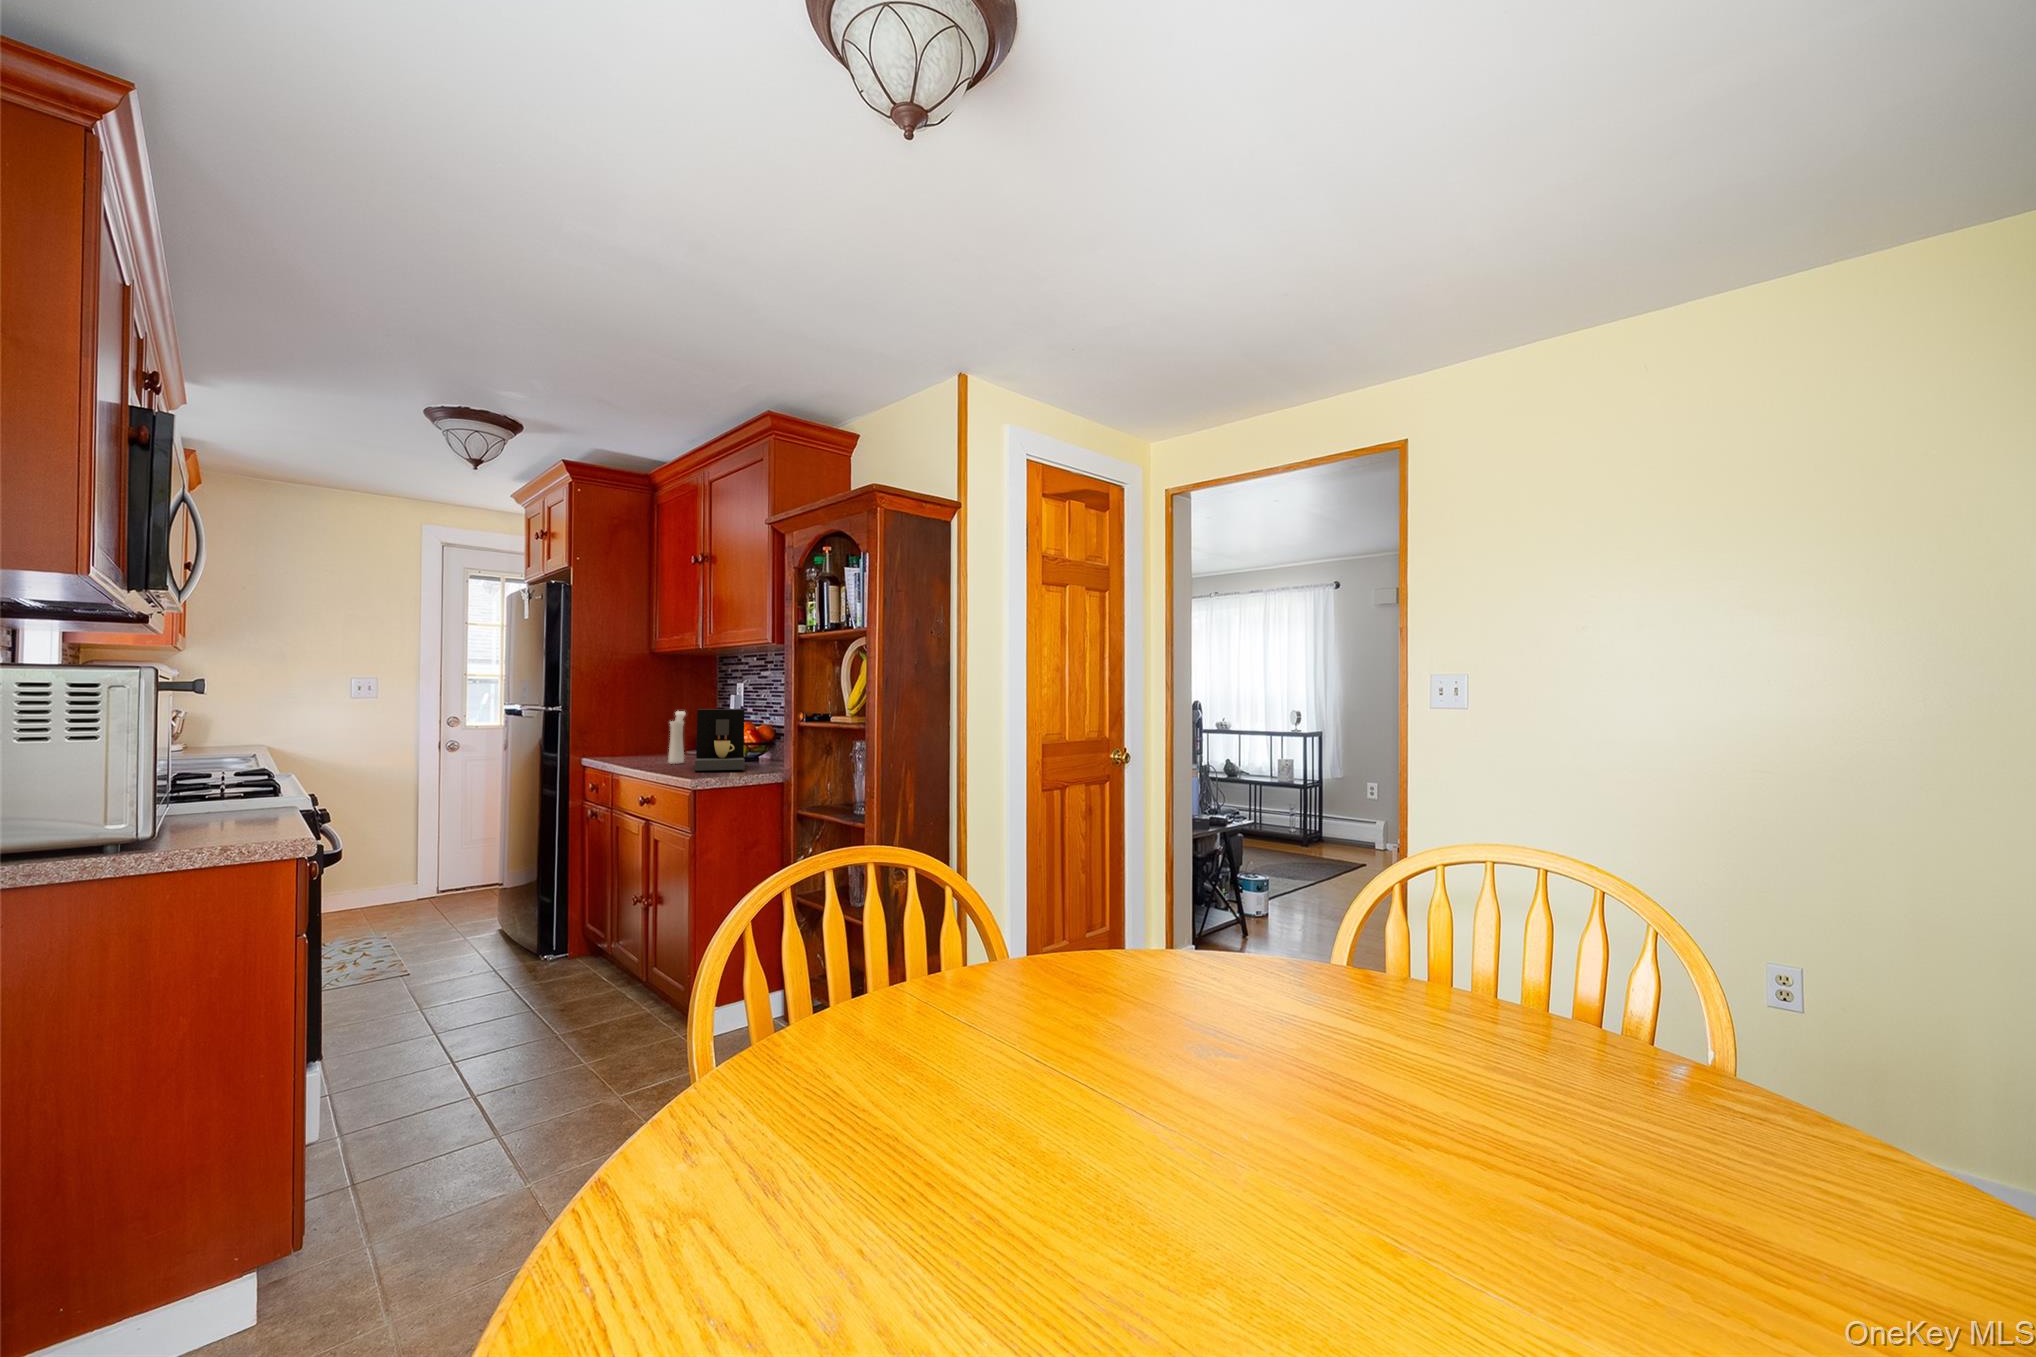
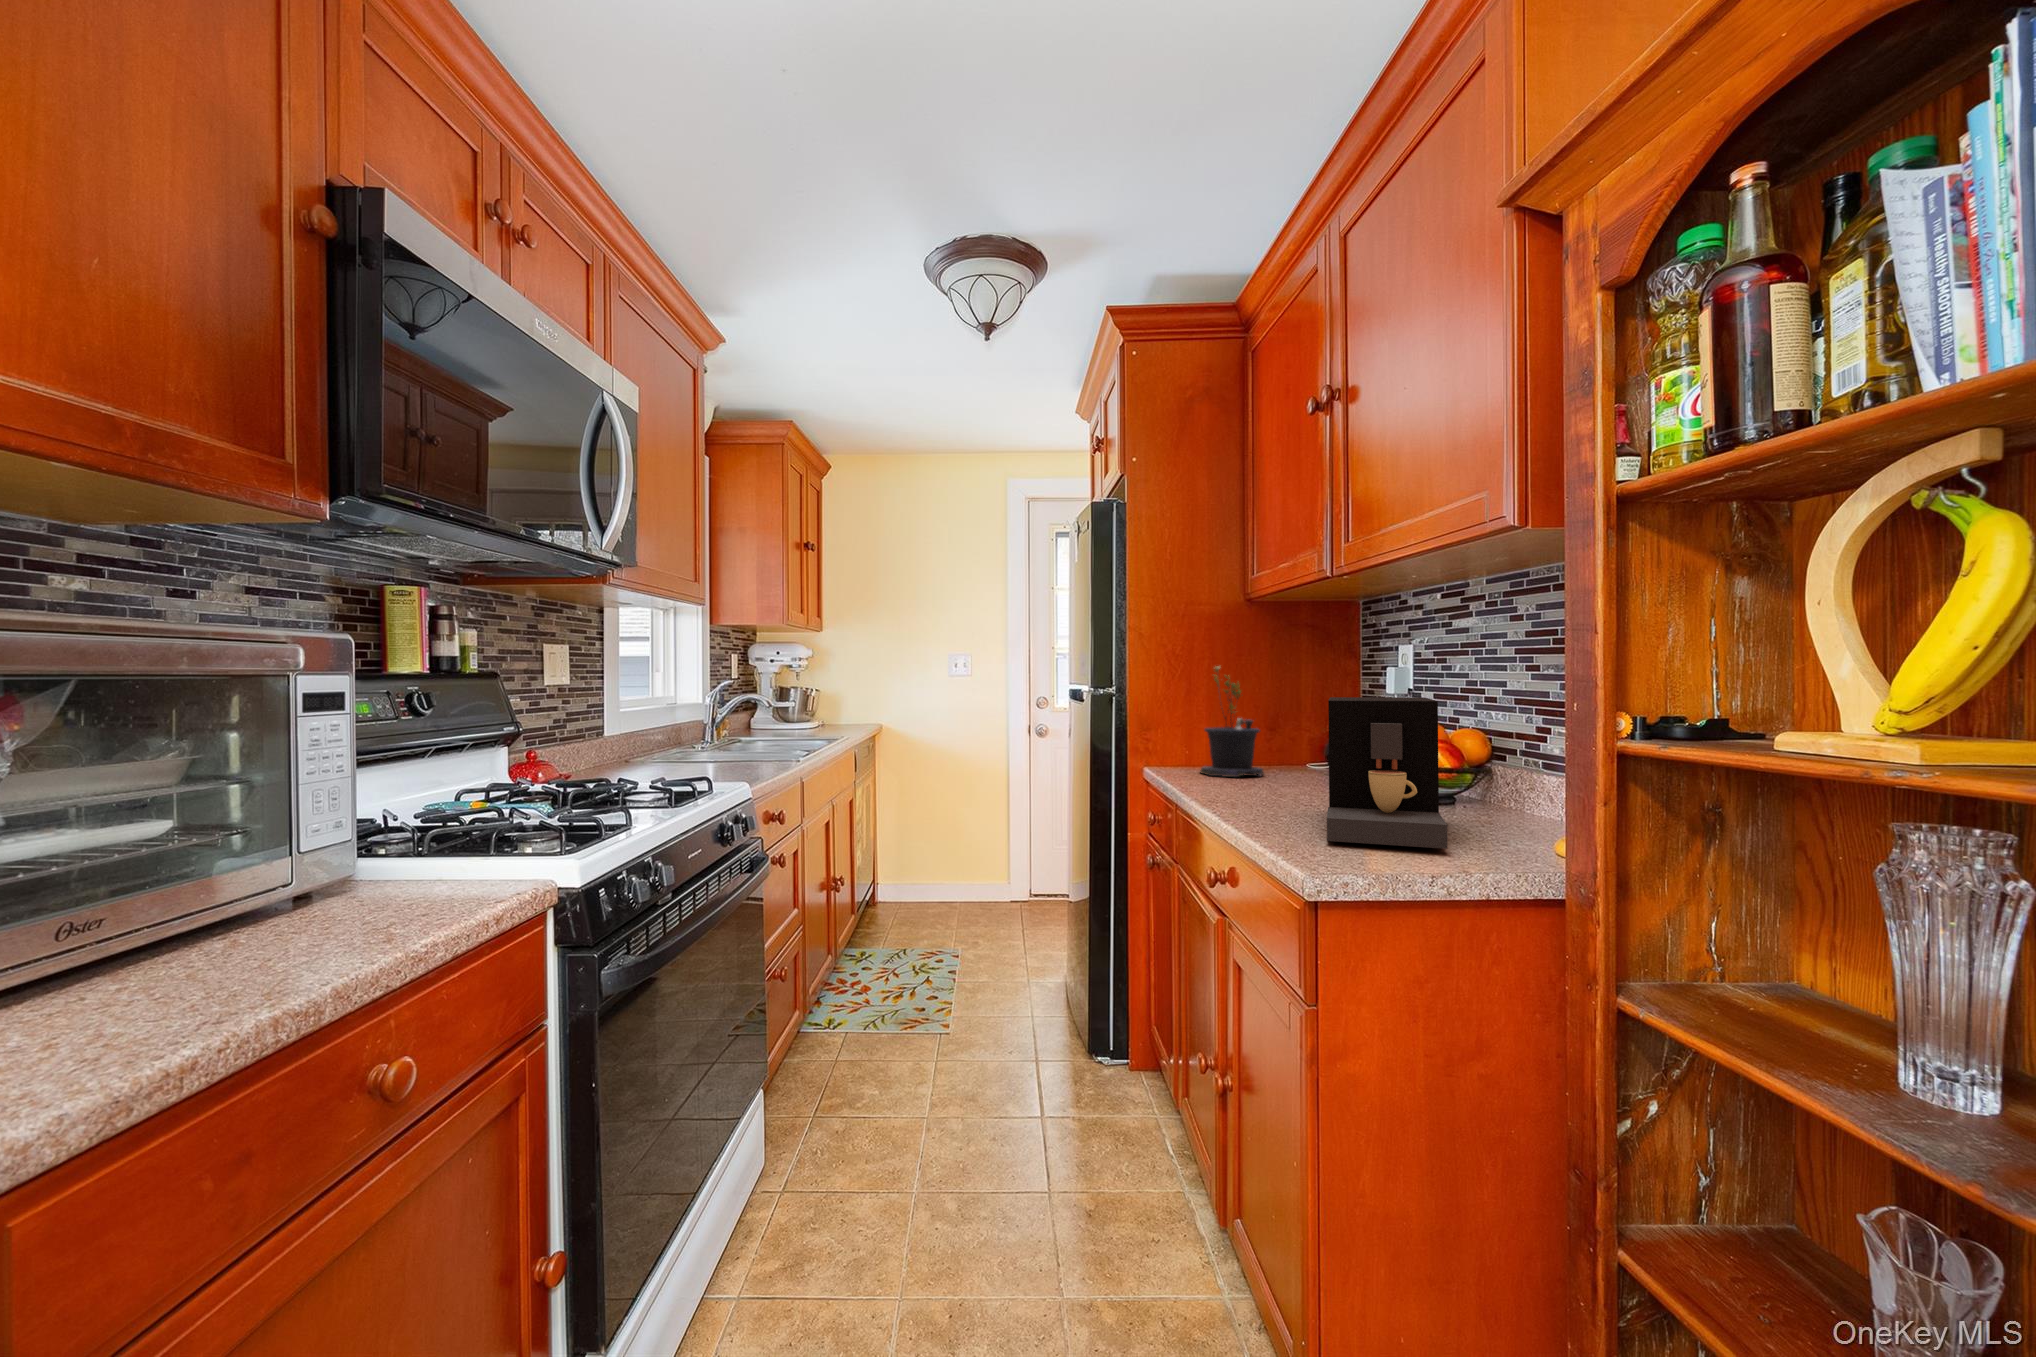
potted plant: none [618,692,660,757] -> present [1200,666,1264,777]
pepper mill: present [669,711,685,764] -> none [1275,700,1307,803]

